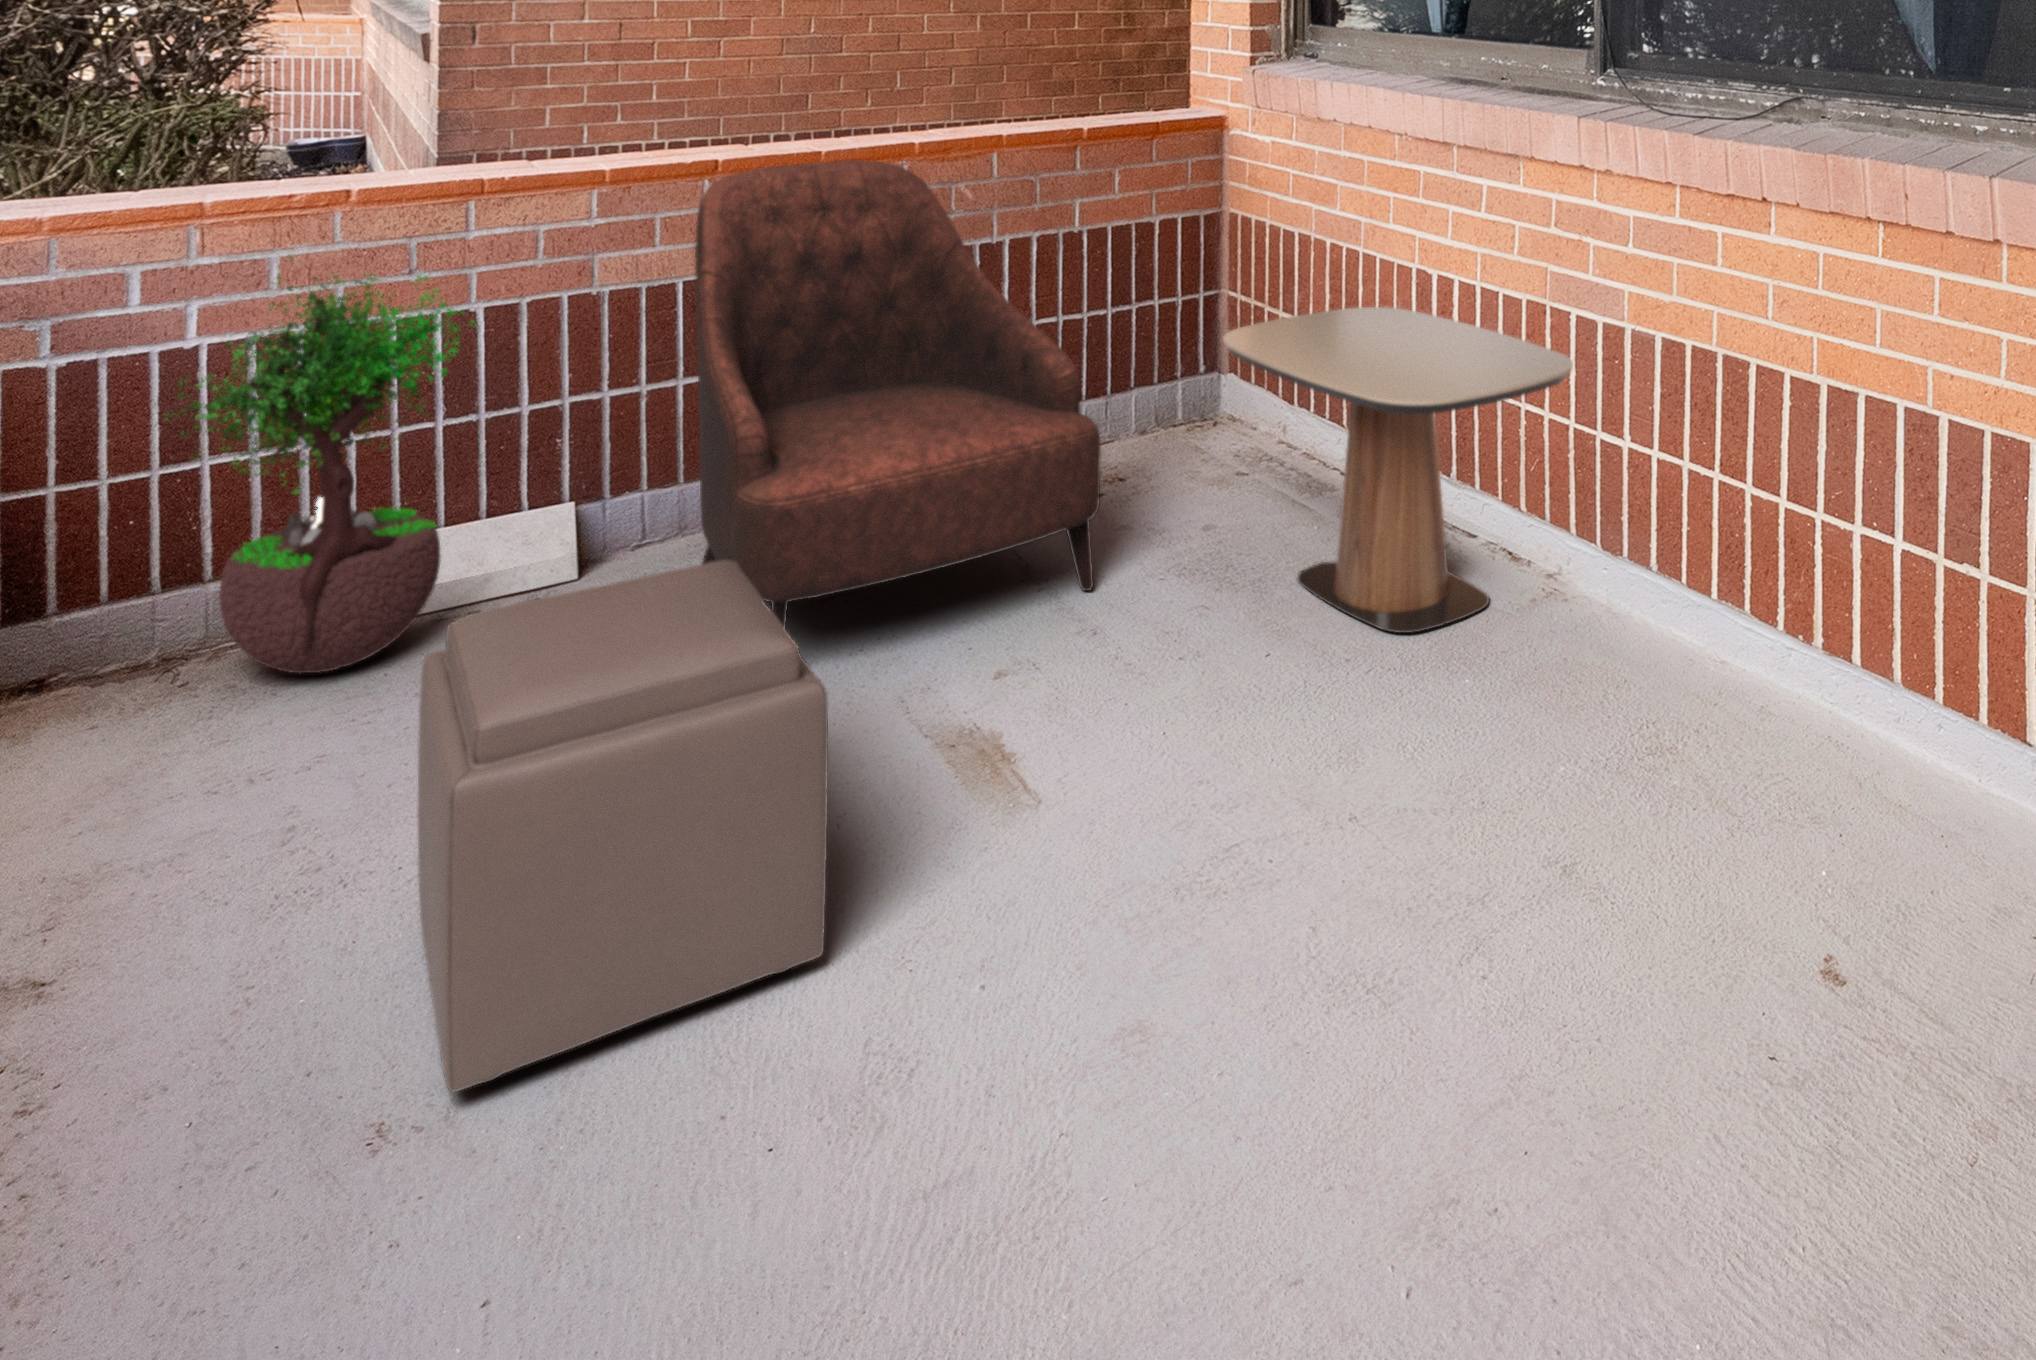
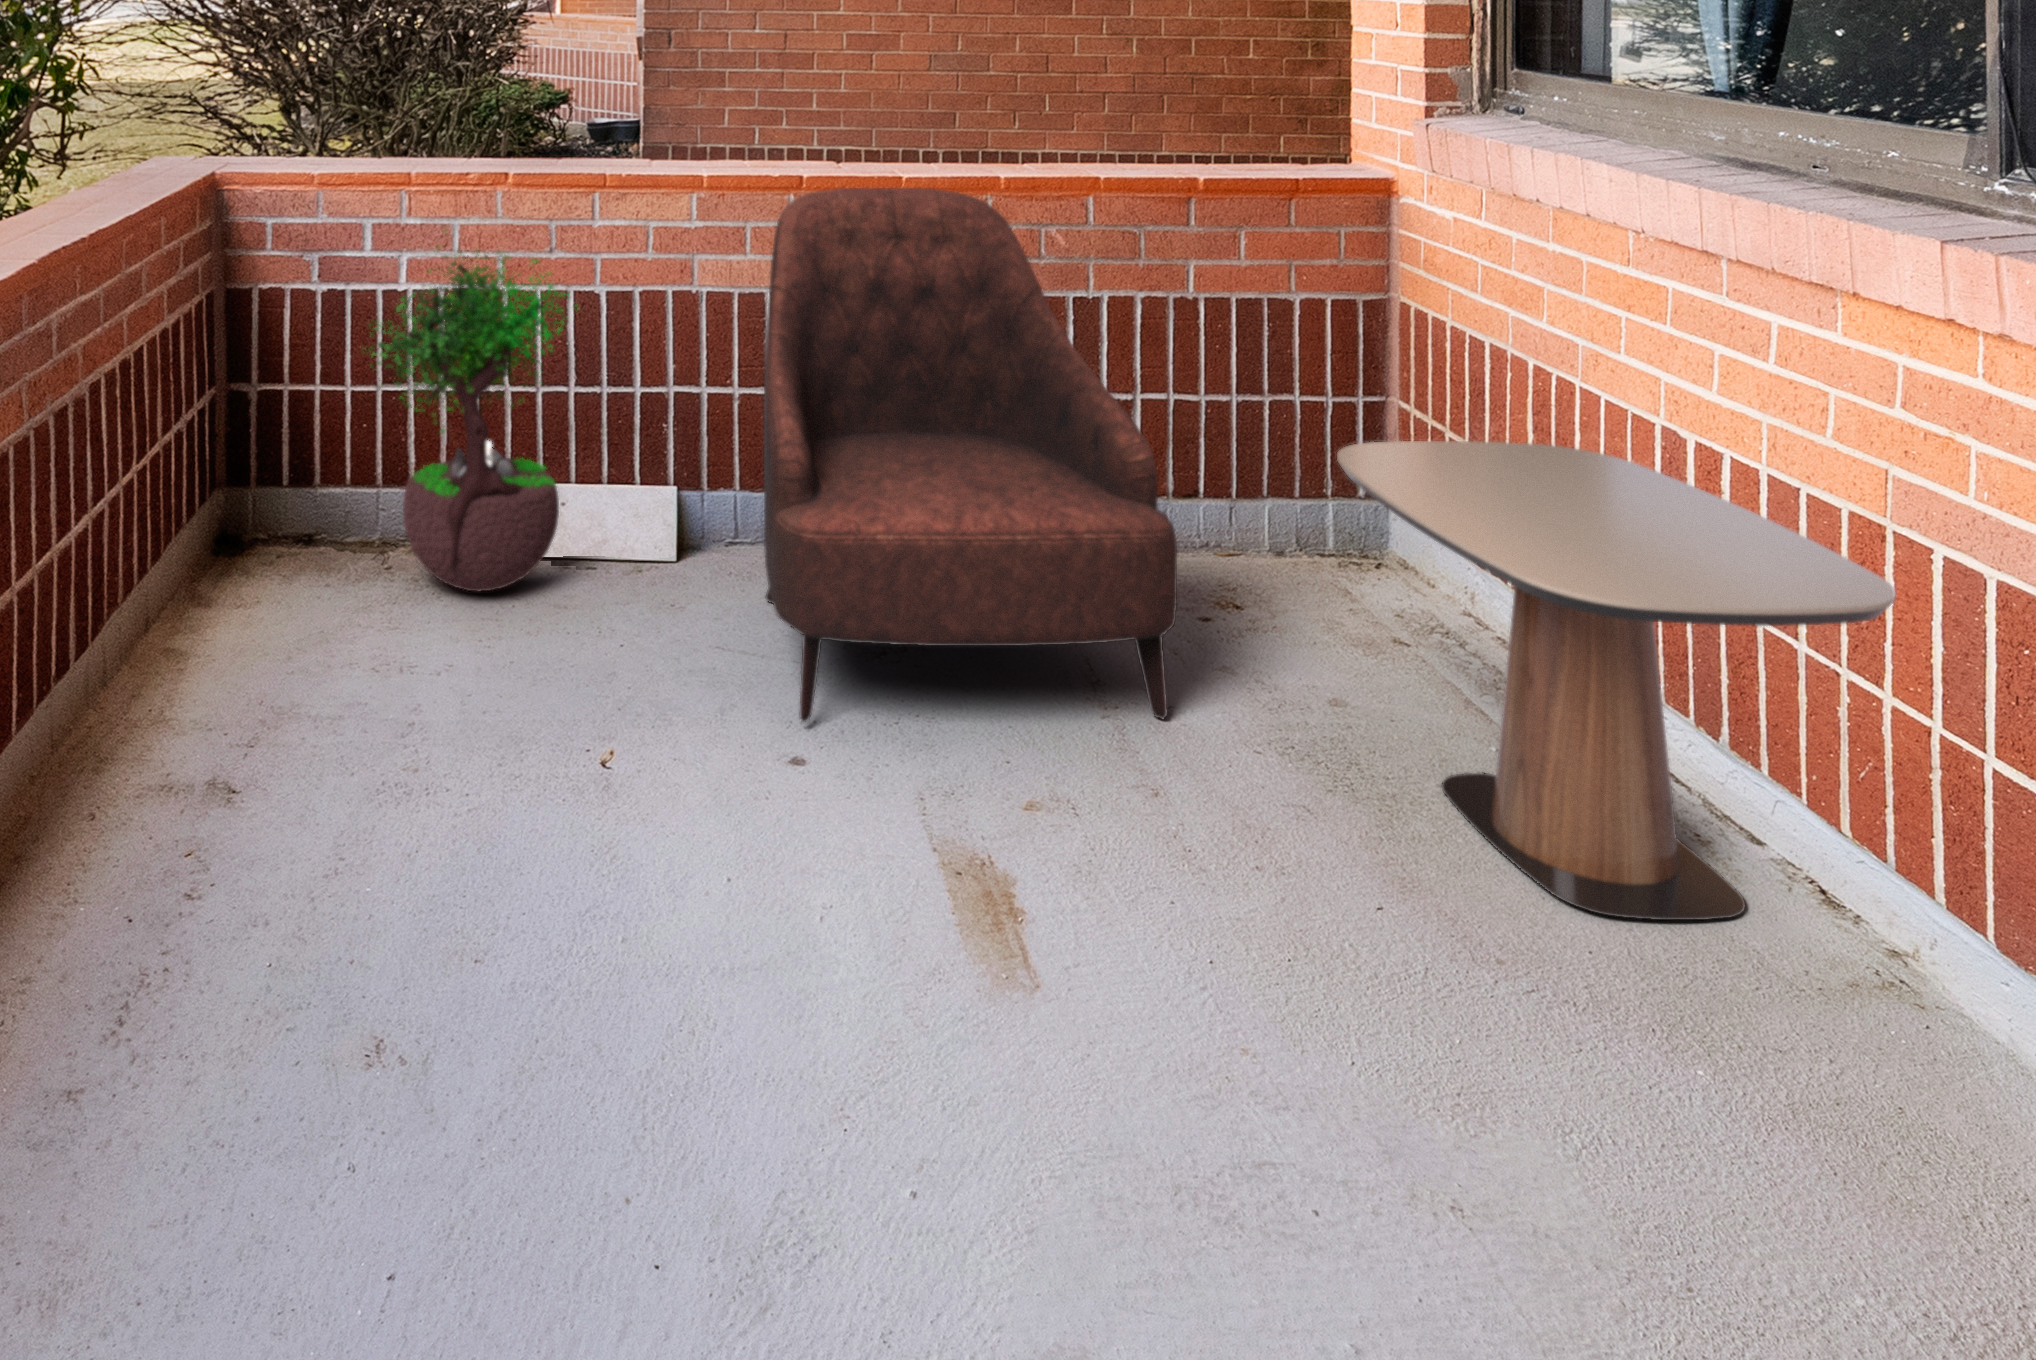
ottoman: present [418,560,828,1092] -> none [432,577,769,1031]

